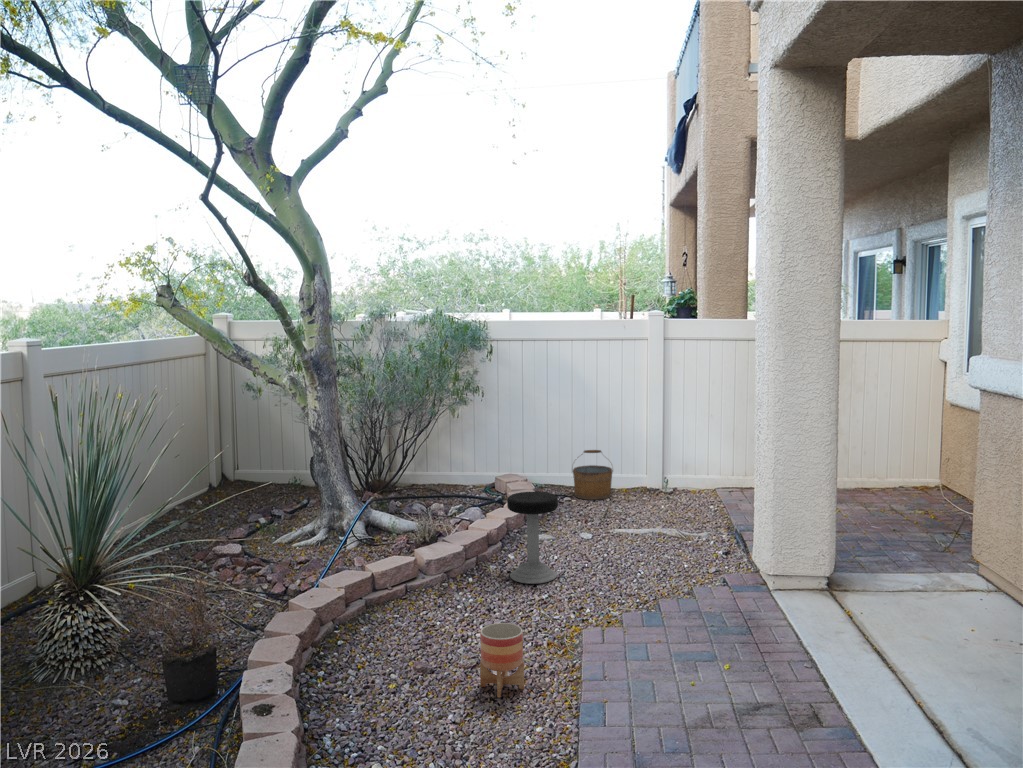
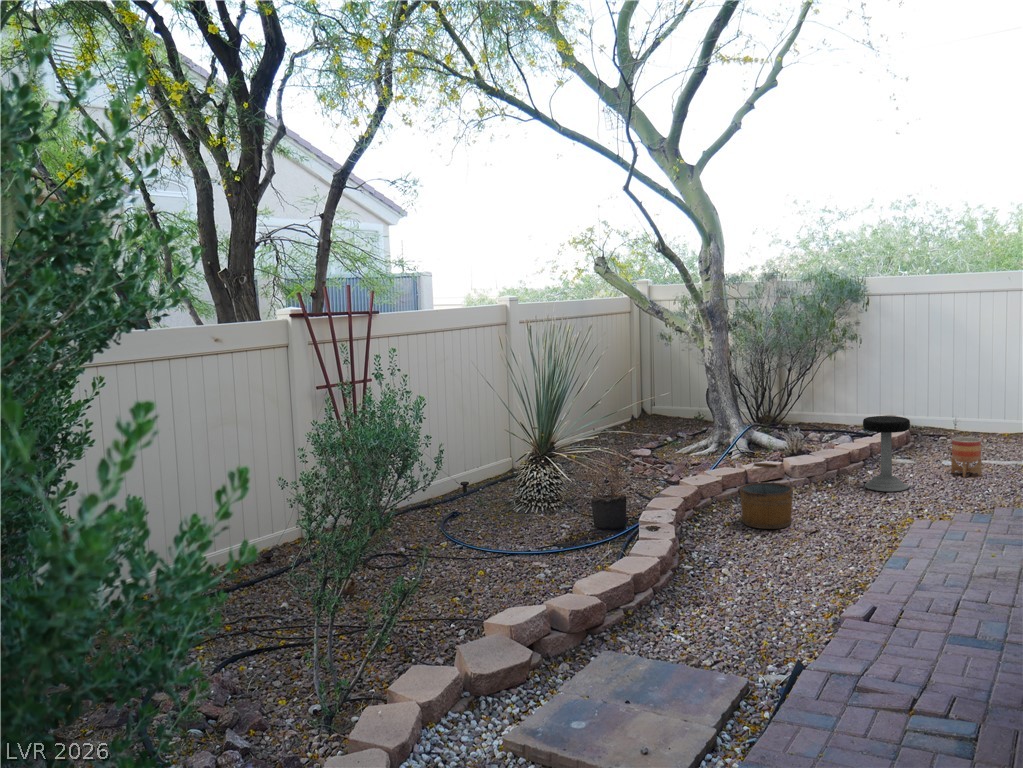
bucket: present [573,450,613,500] -> present [740,463,793,529]
planter: present [480,623,524,698] -> present [951,437,982,477]

